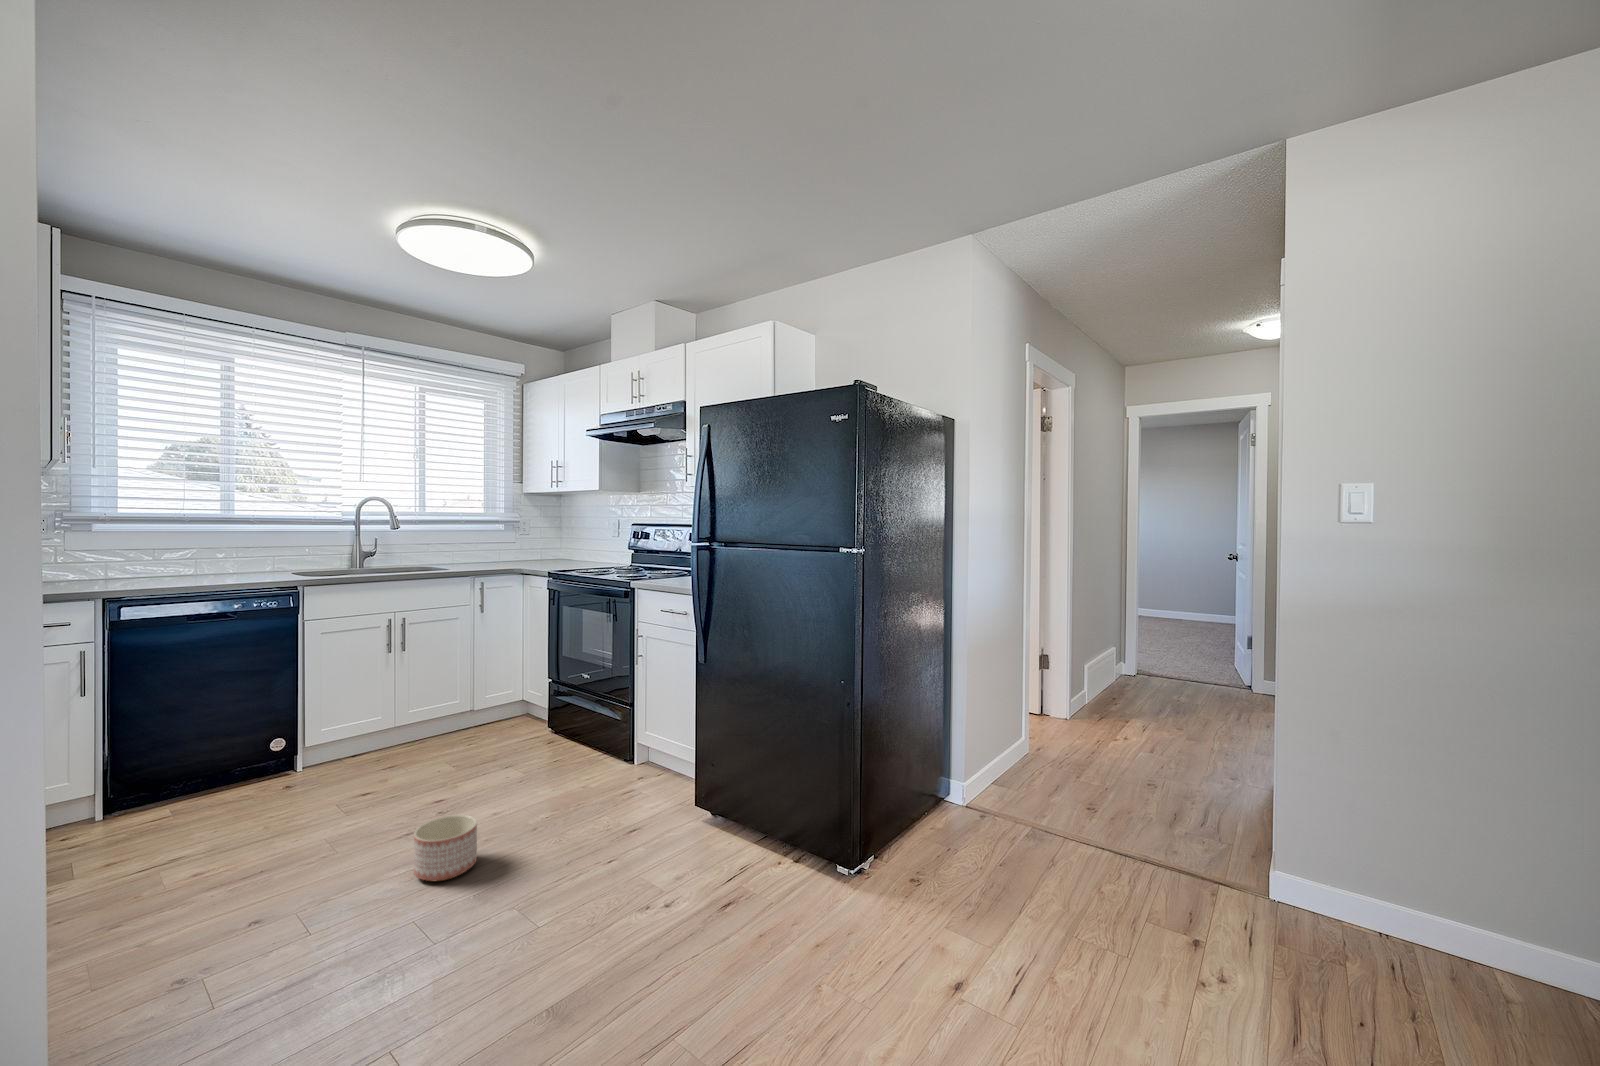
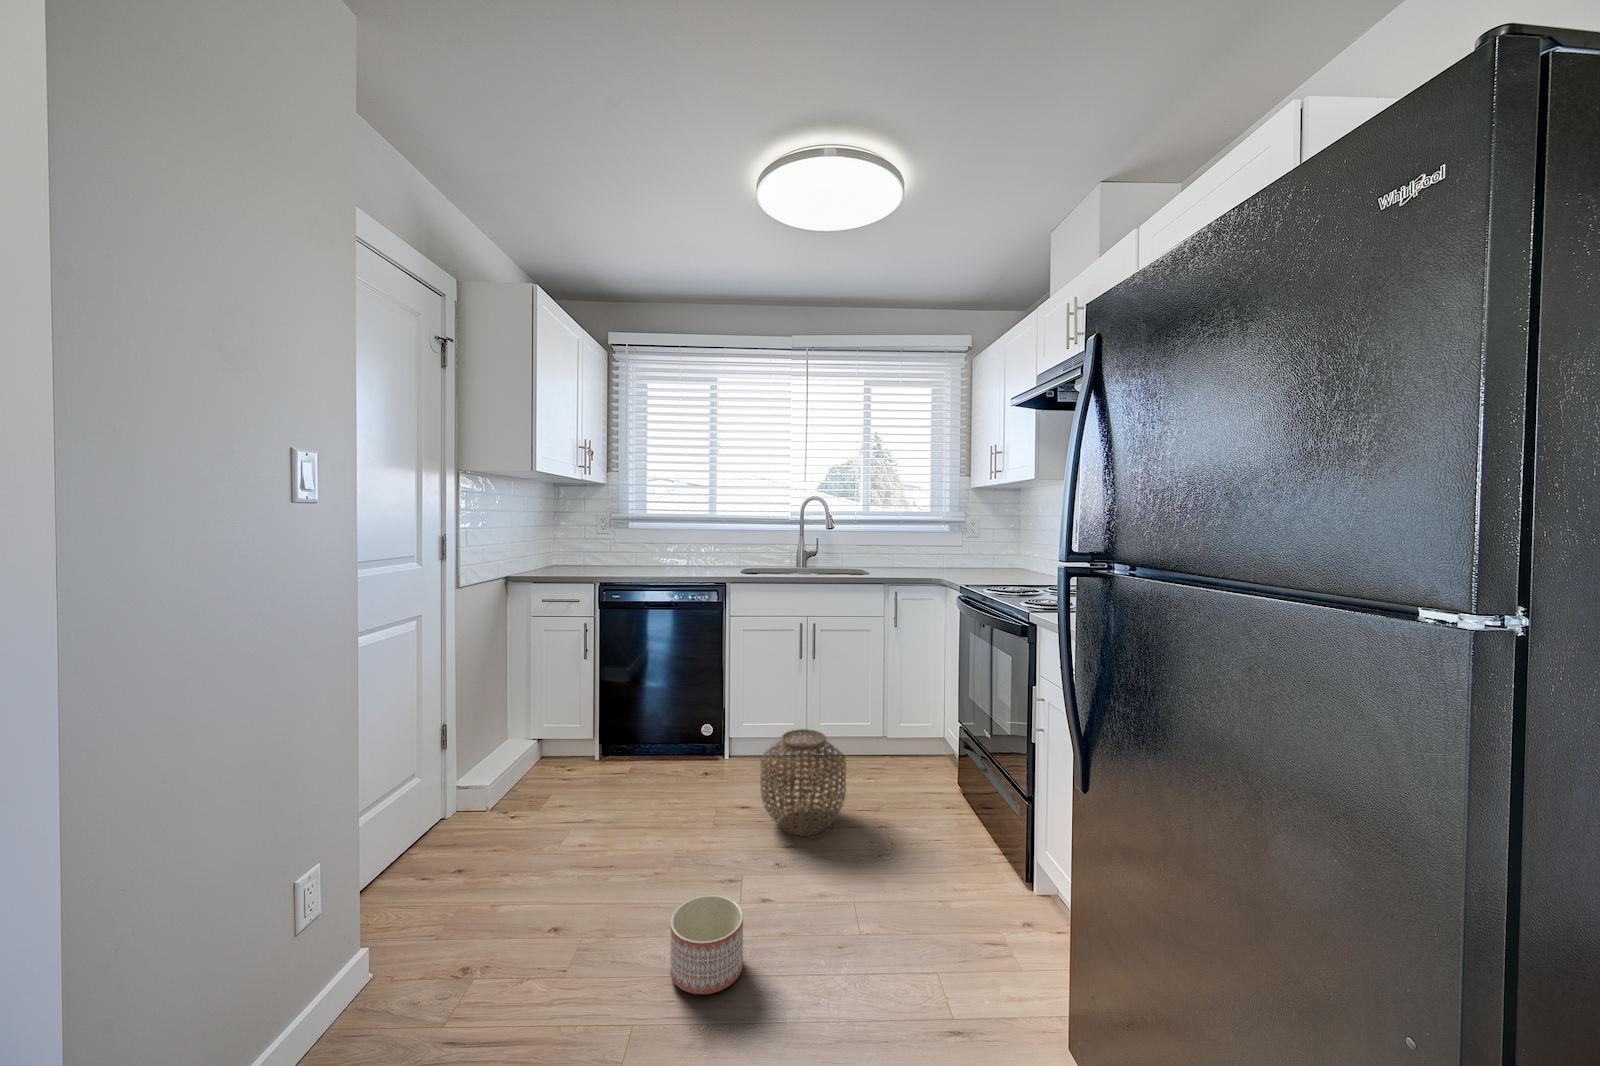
woven basket: none [398,703,483,792] -> present [760,729,846,835]

